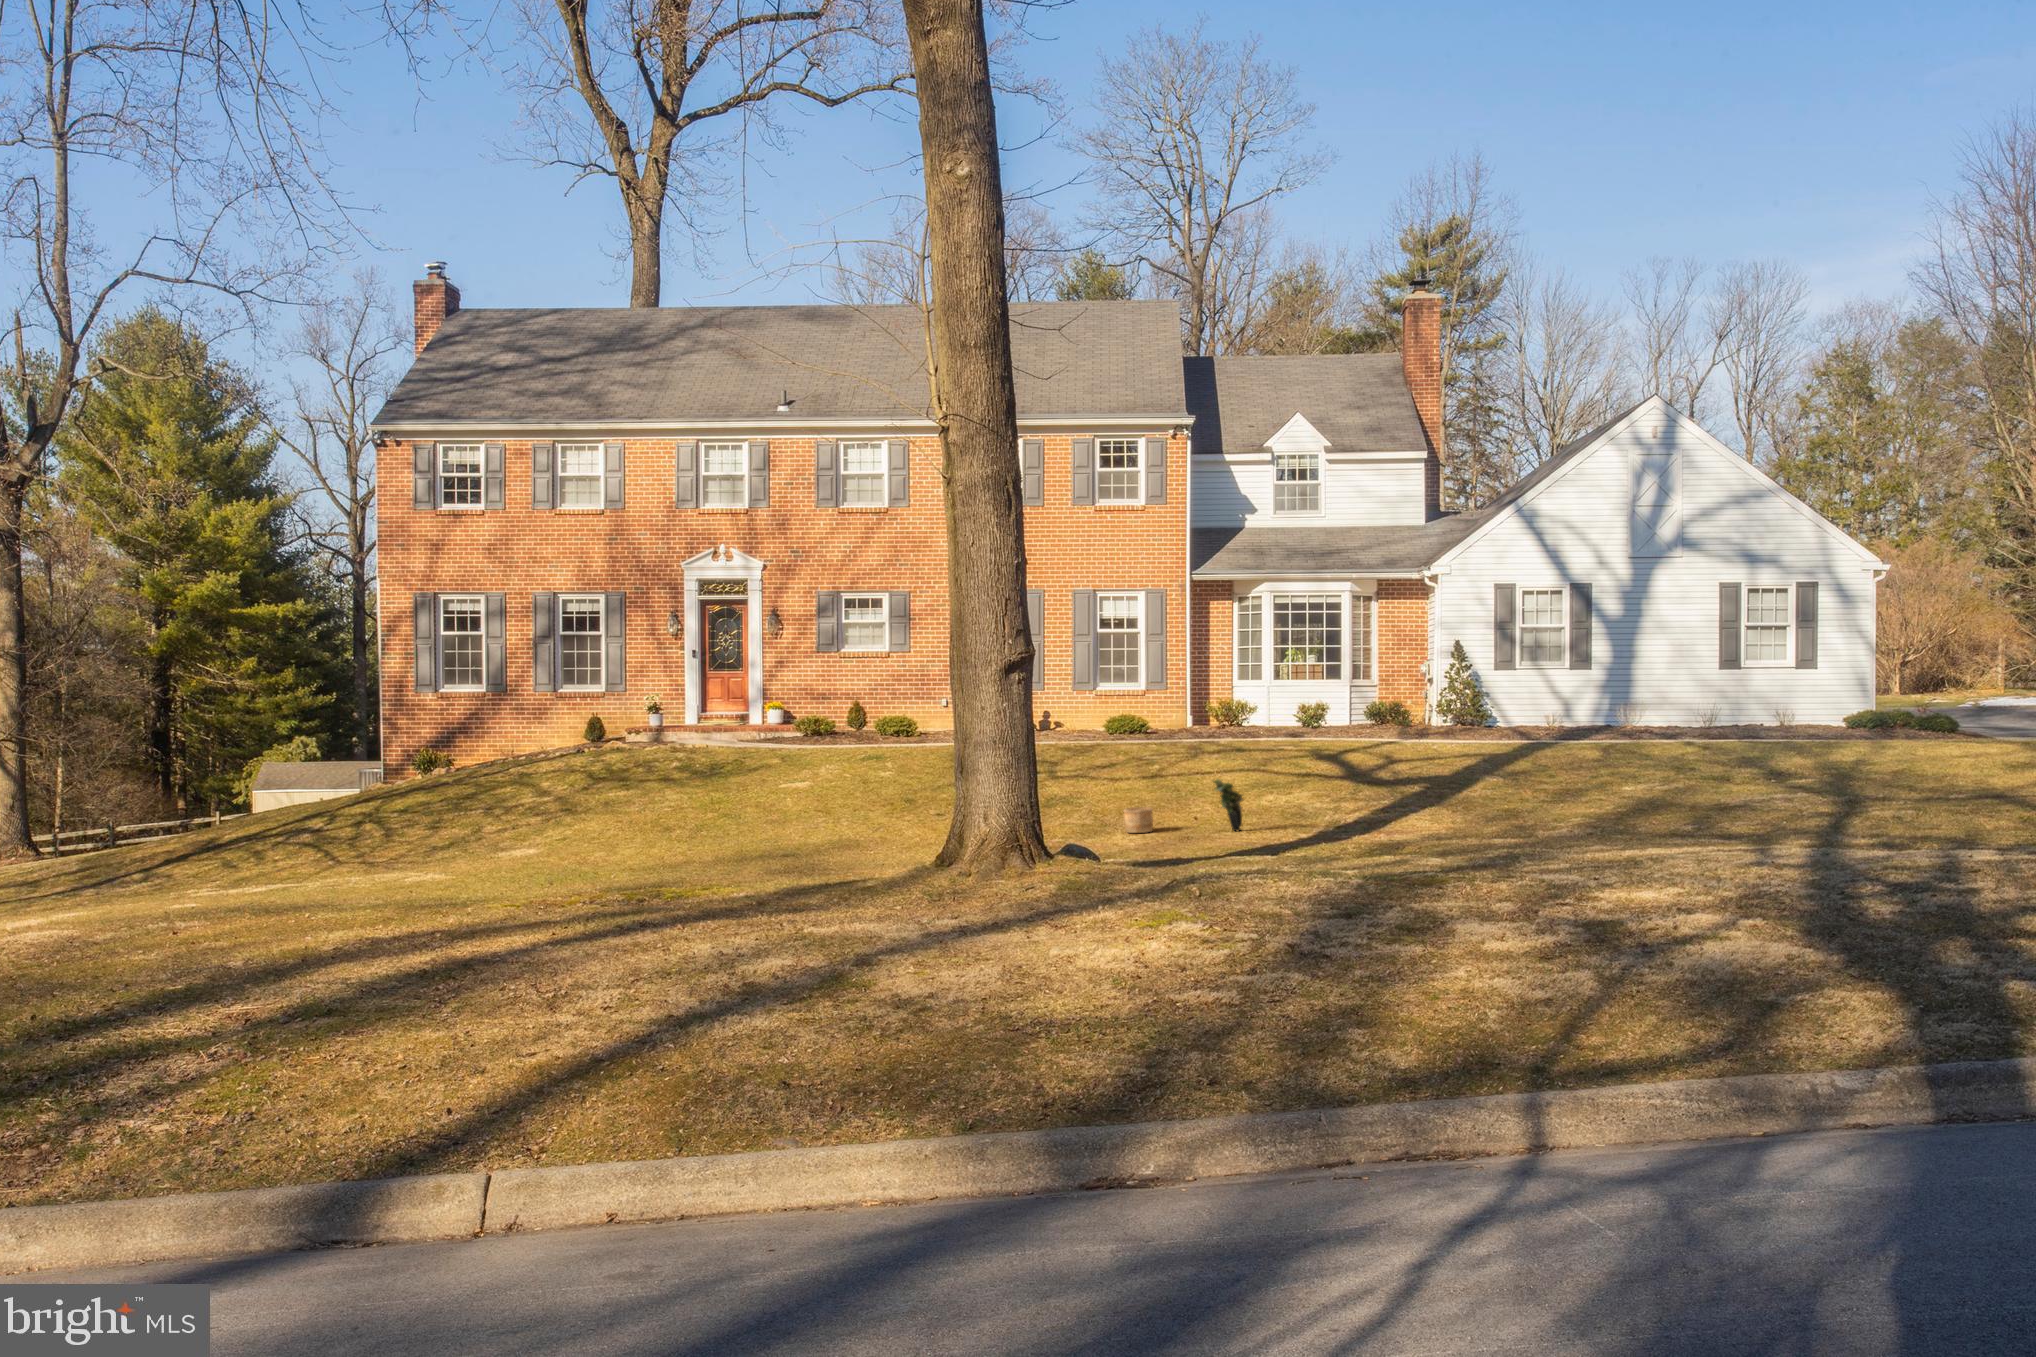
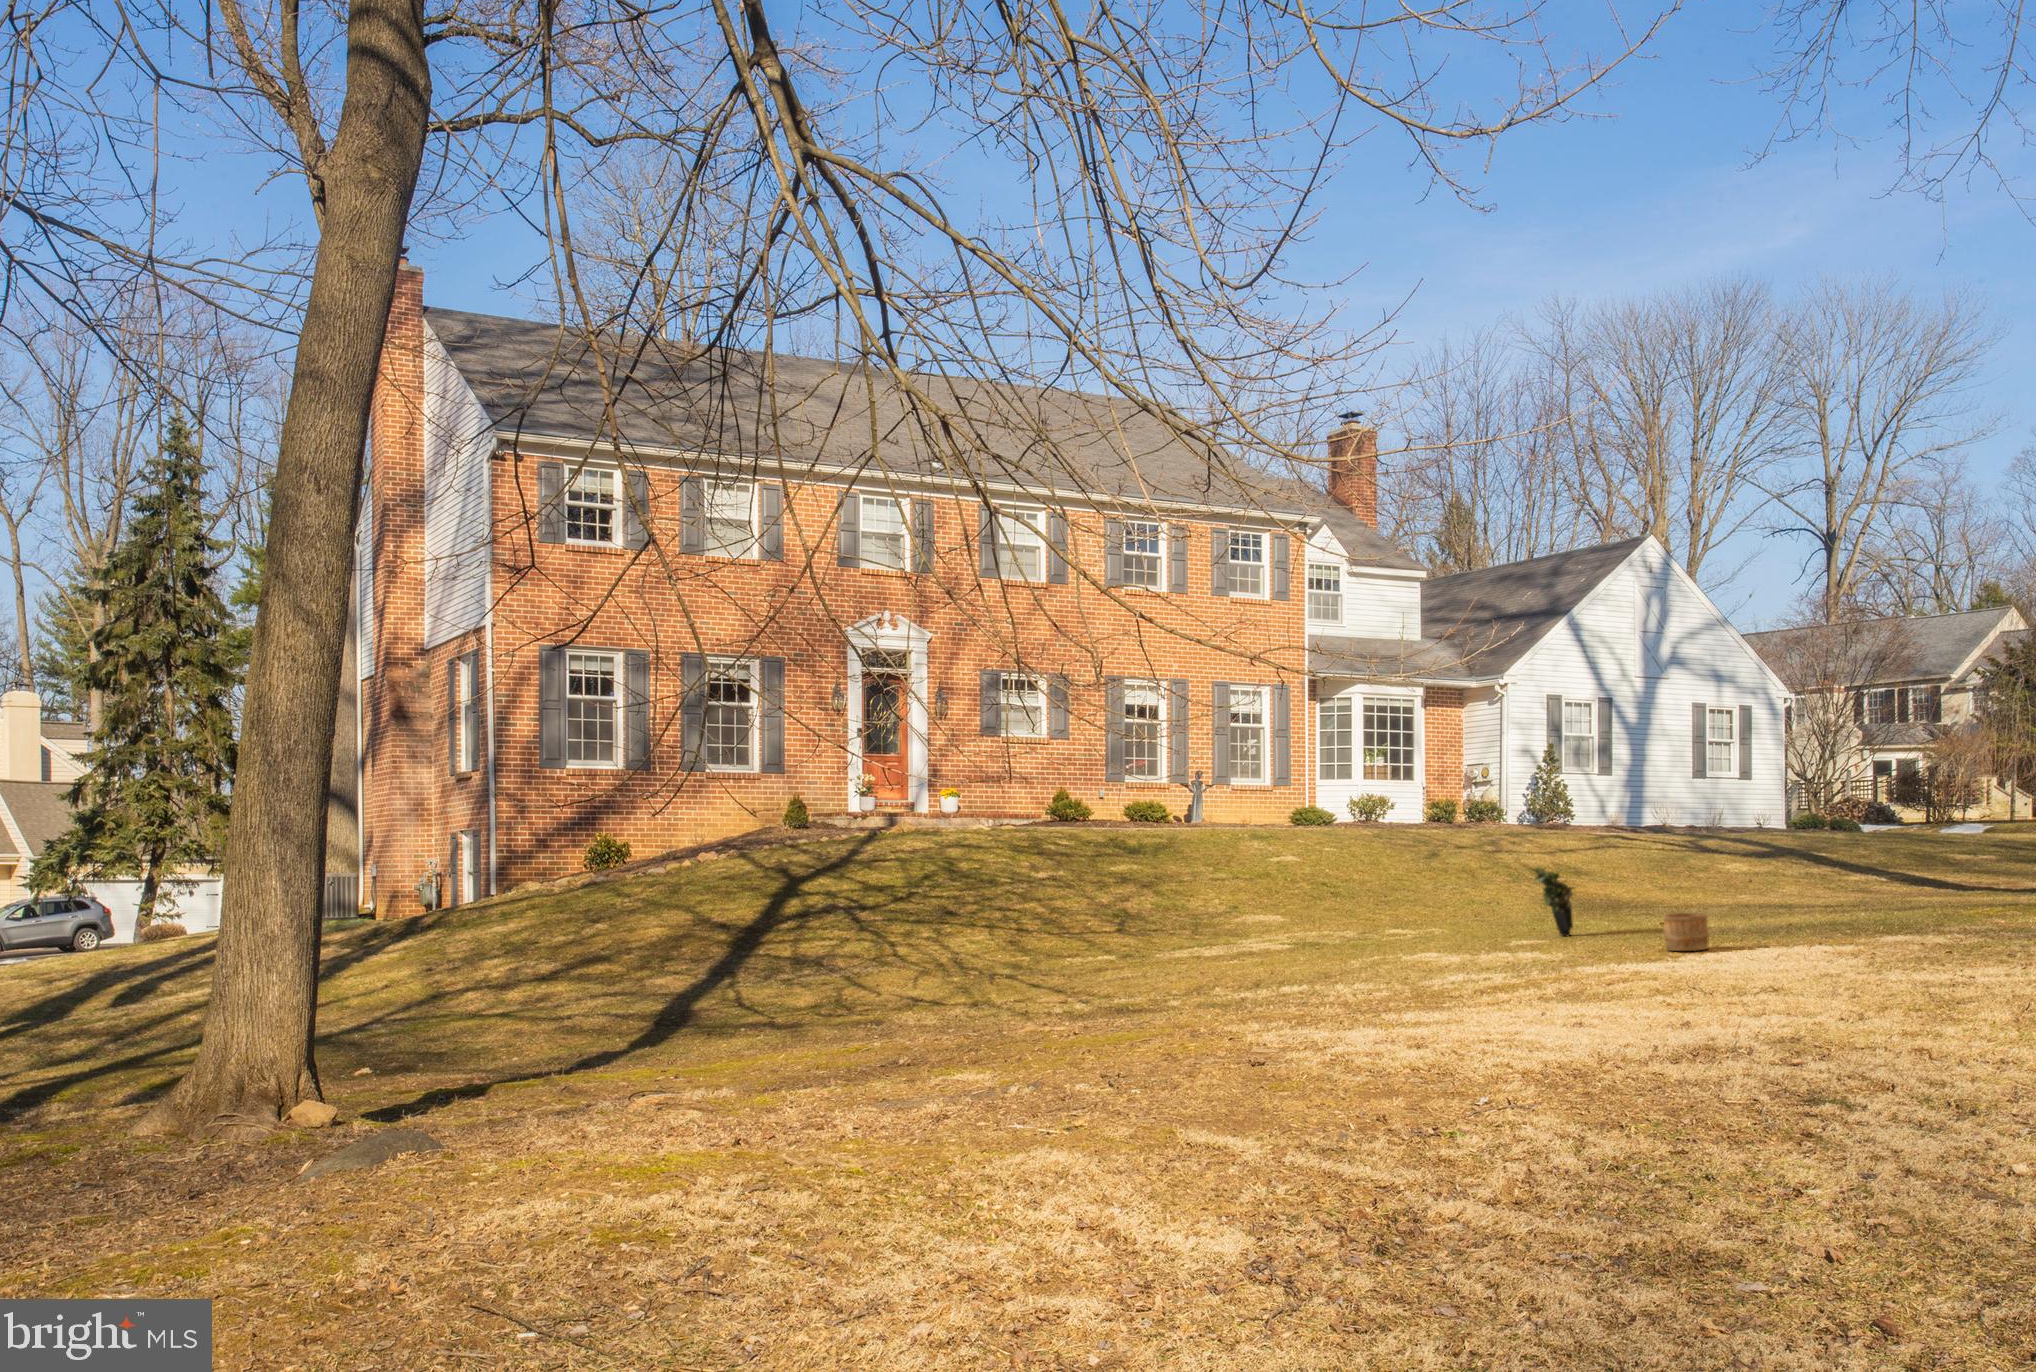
wooden bucket: present [1124,807,1153,833] -> present [1663,913,1708,951]

